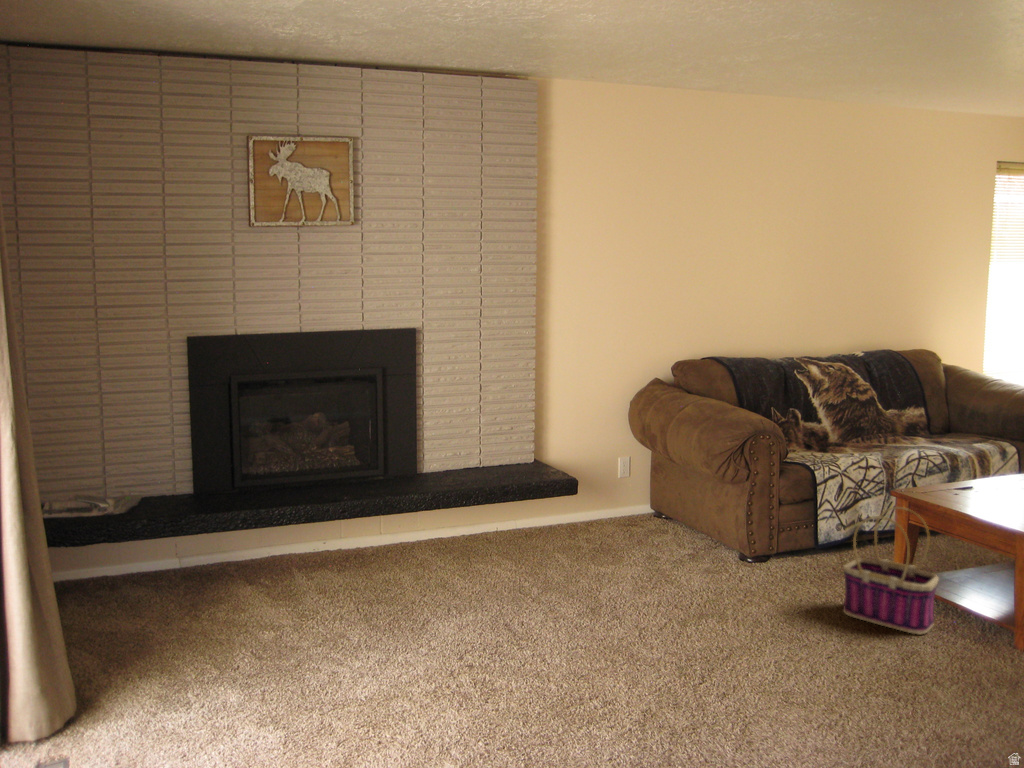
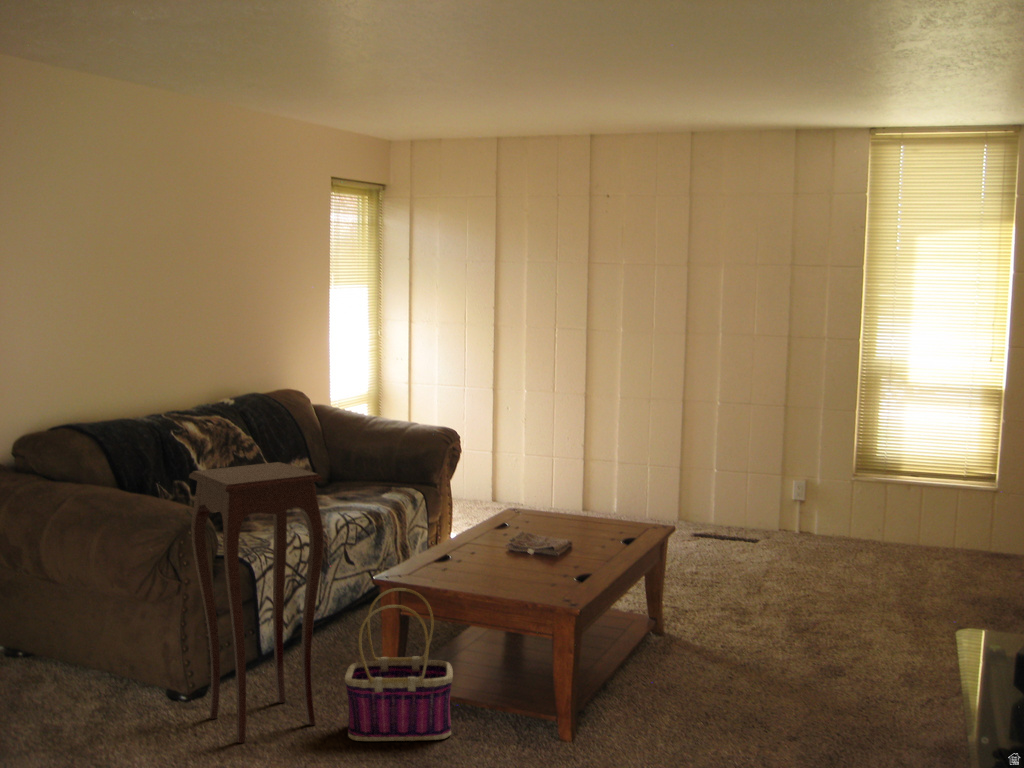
side table: none [756,395,845,597] -> present [189,462,323,743]

